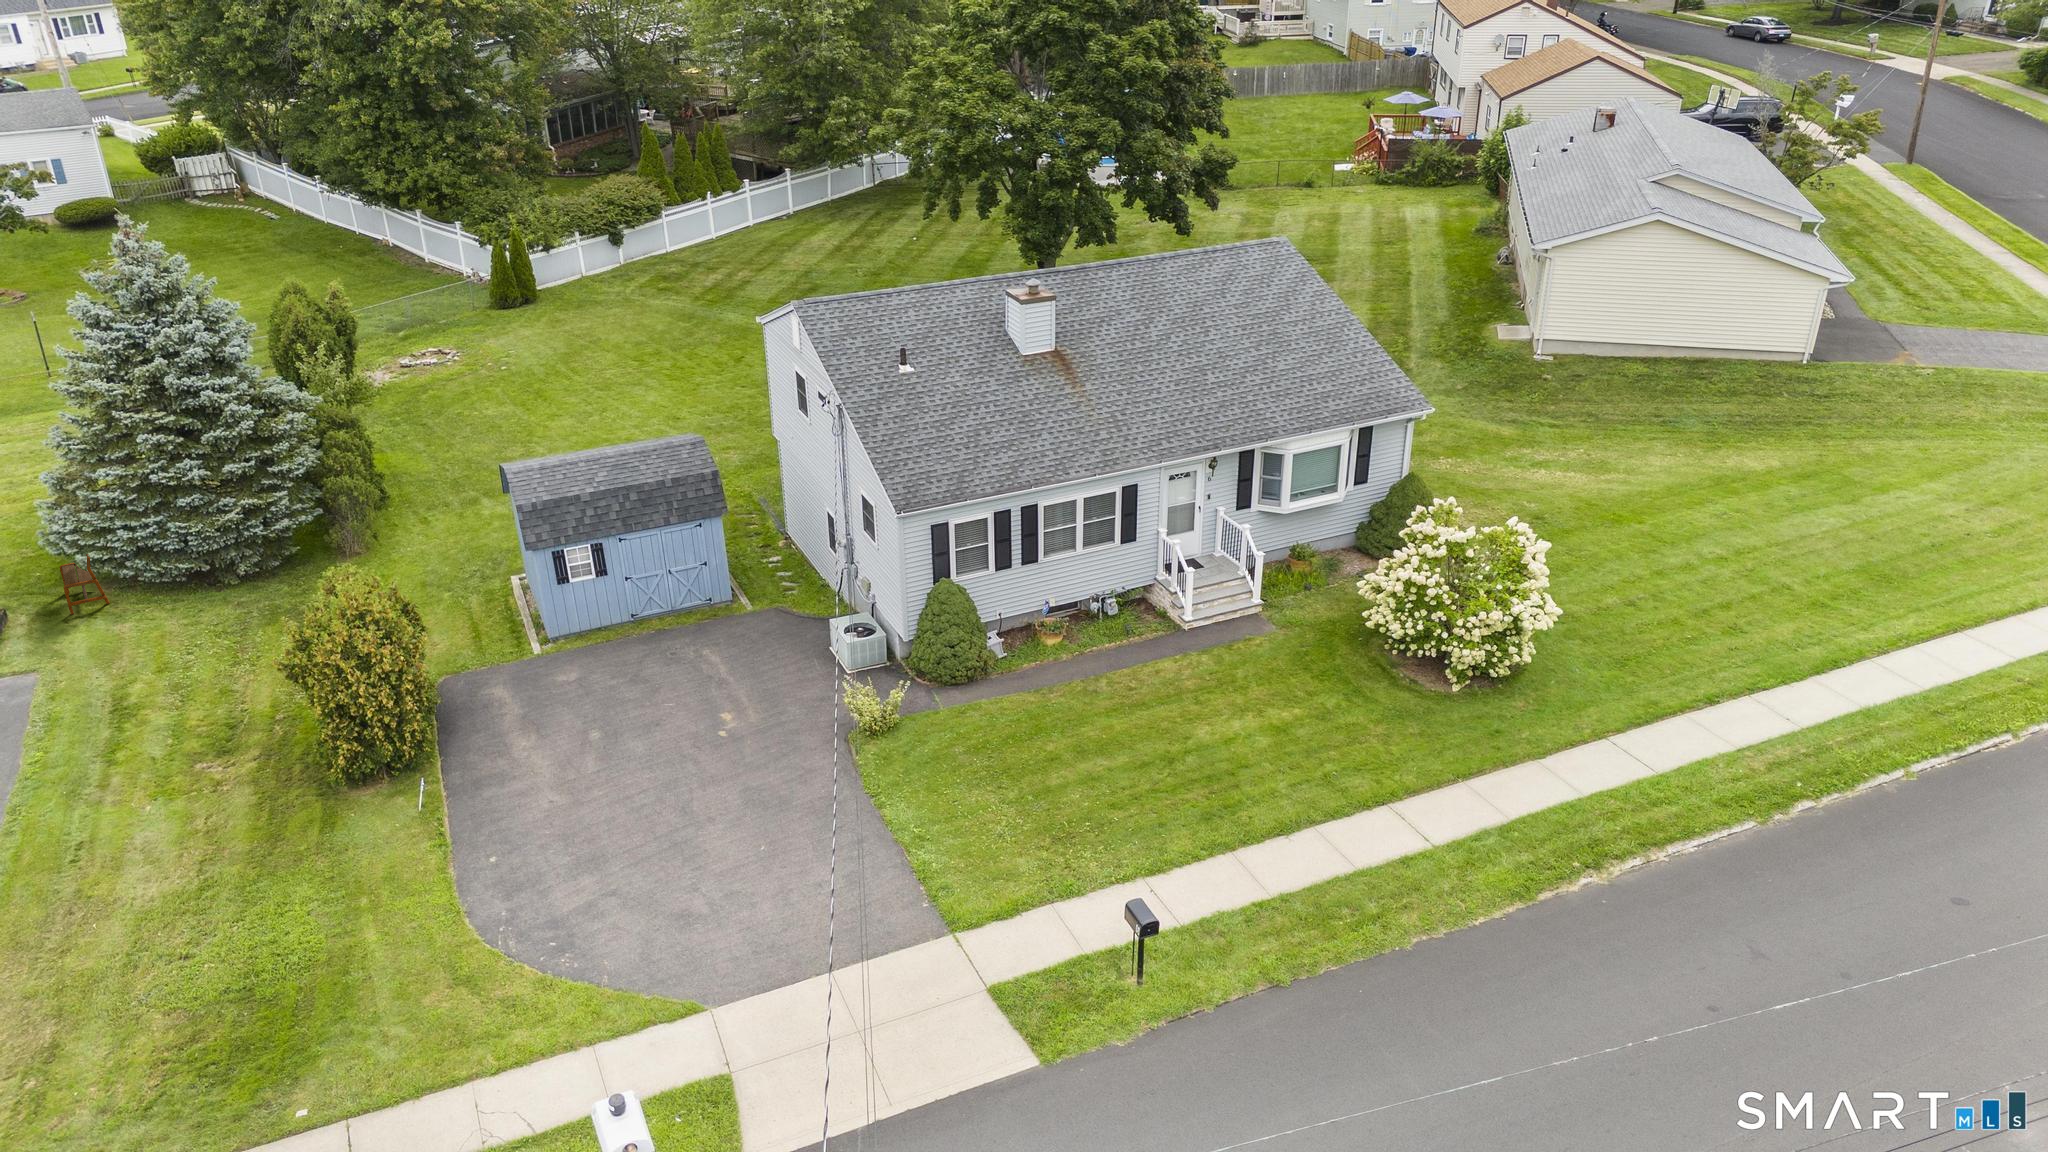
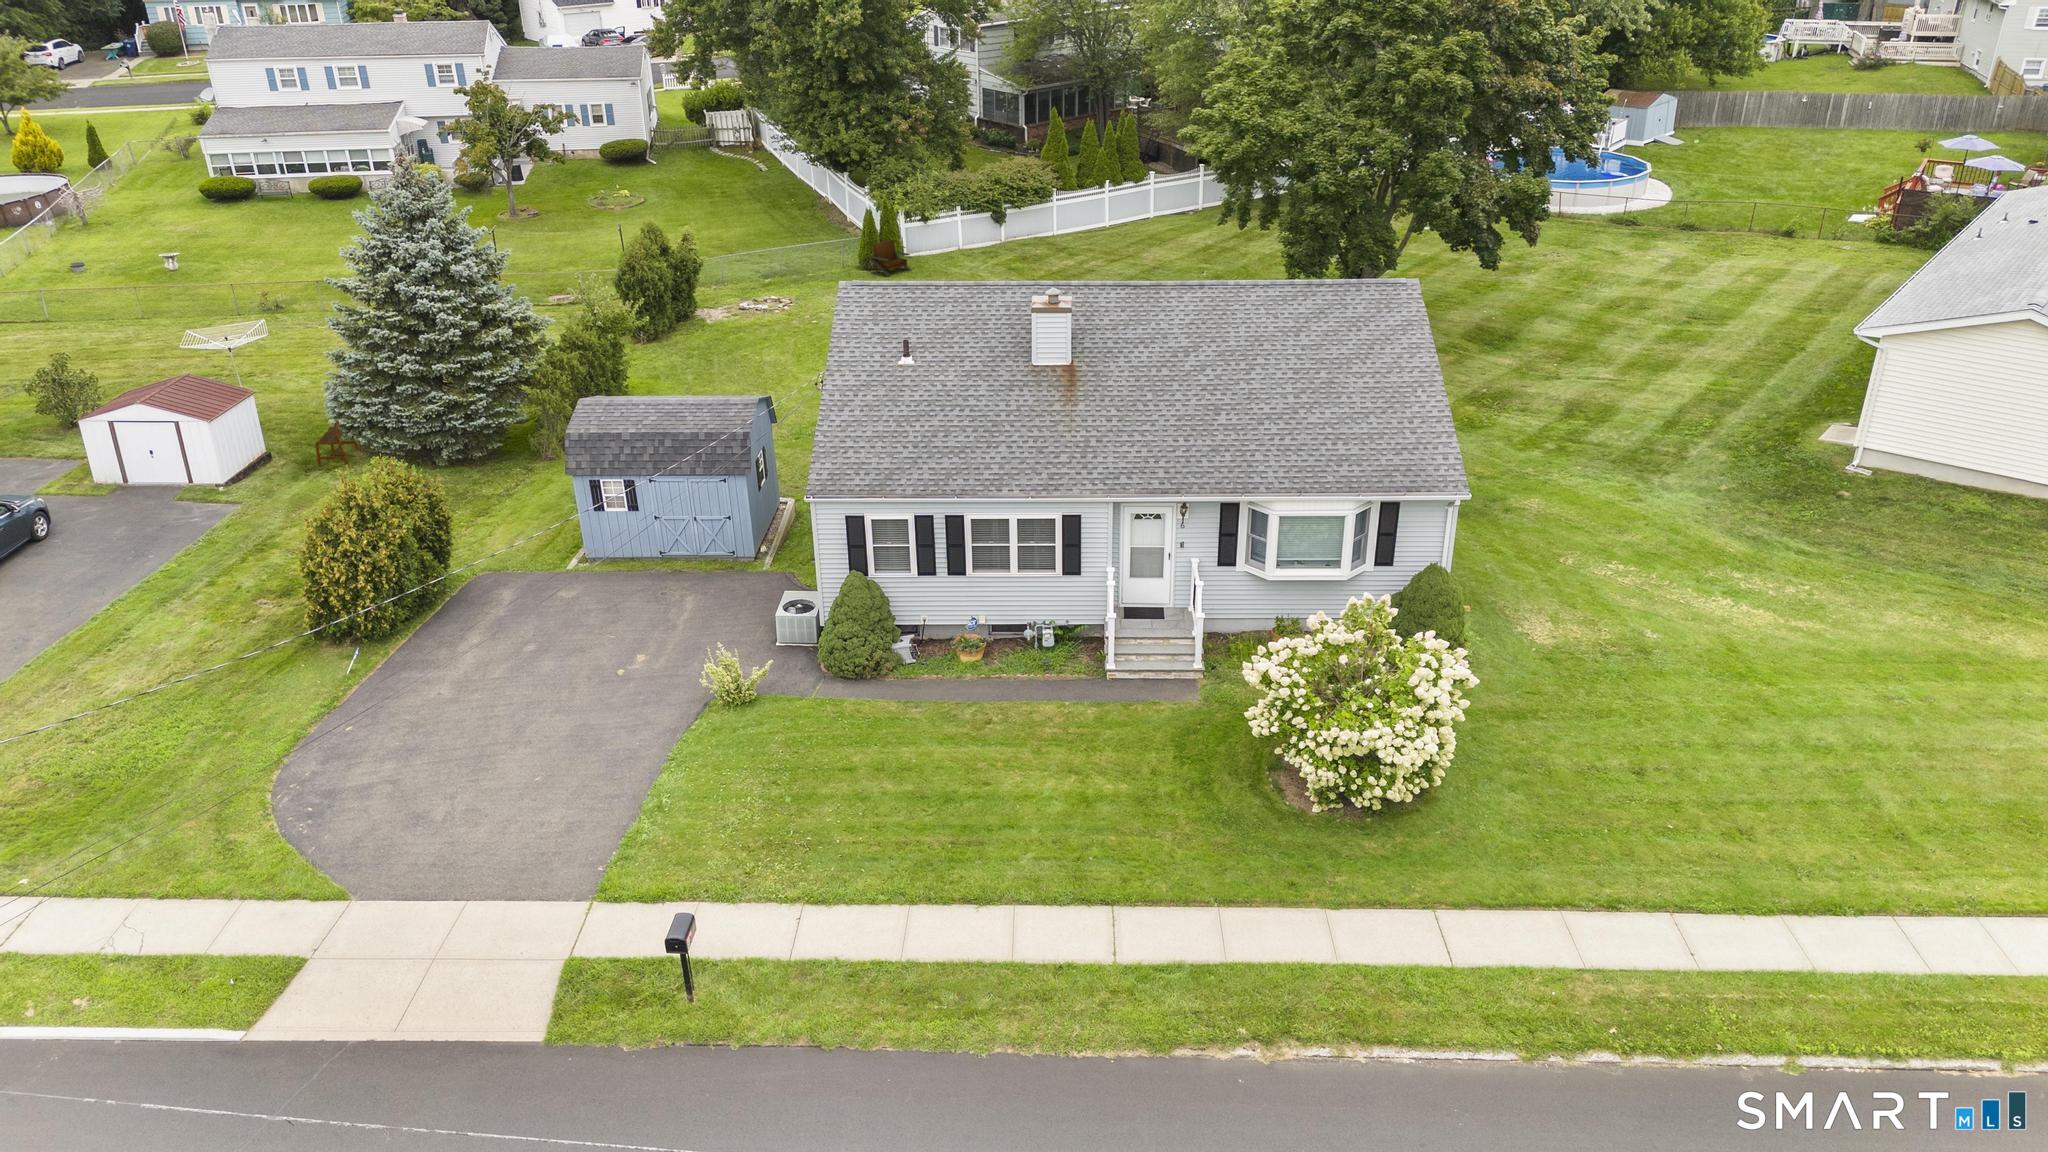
lounge chair: none [521,270,566,308] -> present [869,240,911,277]

